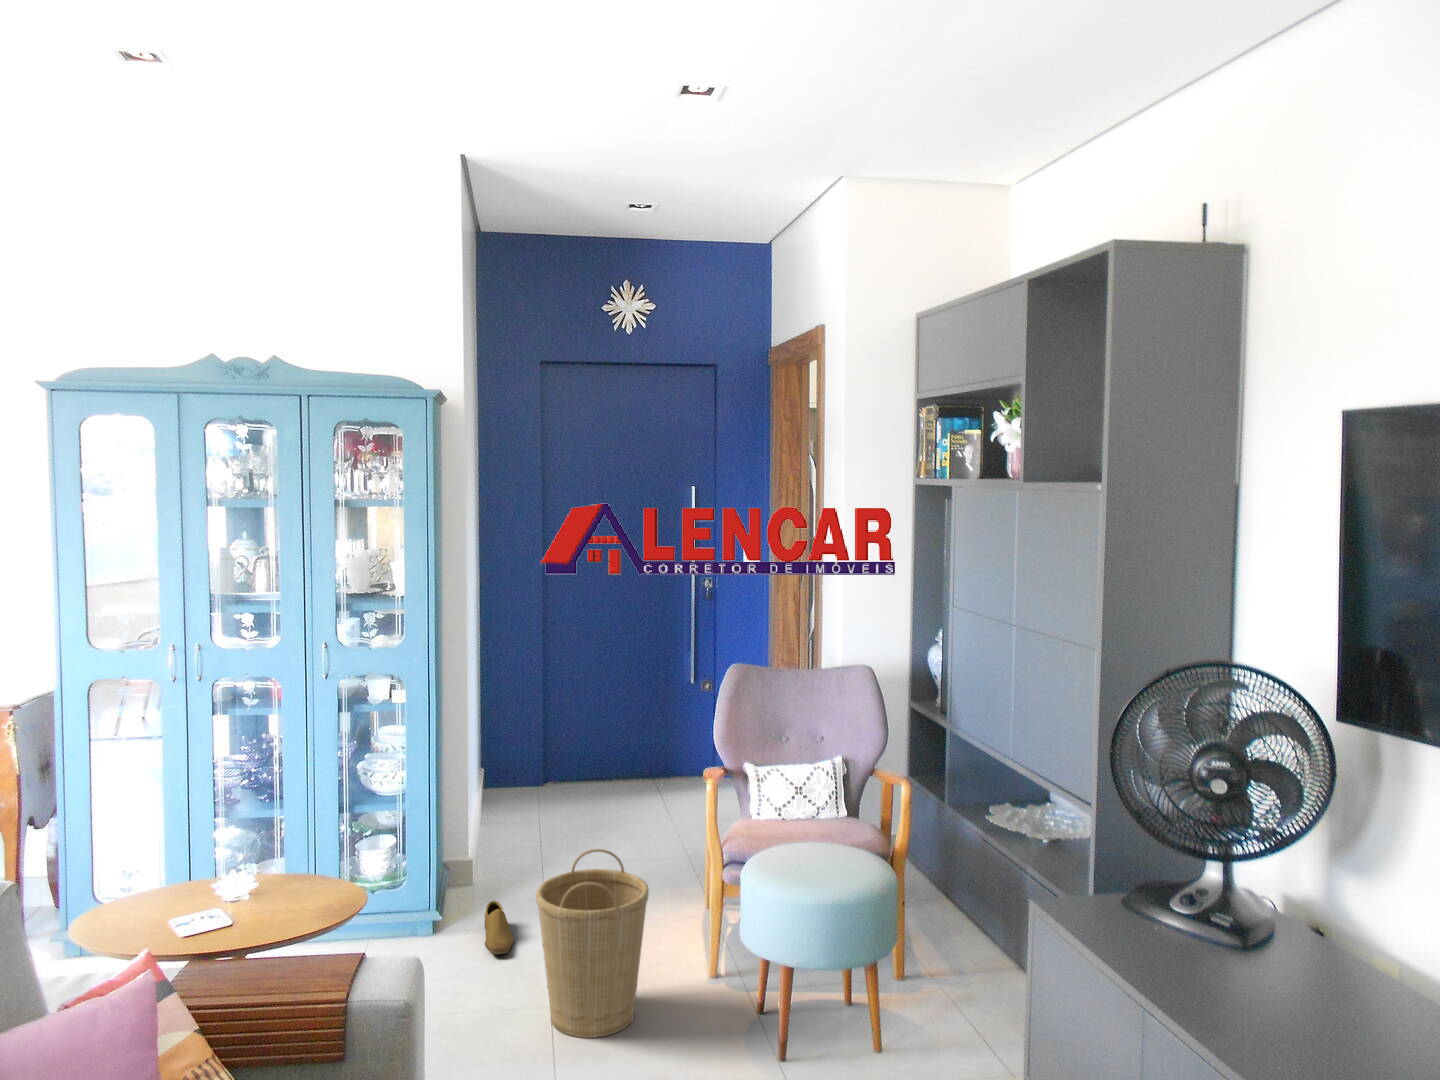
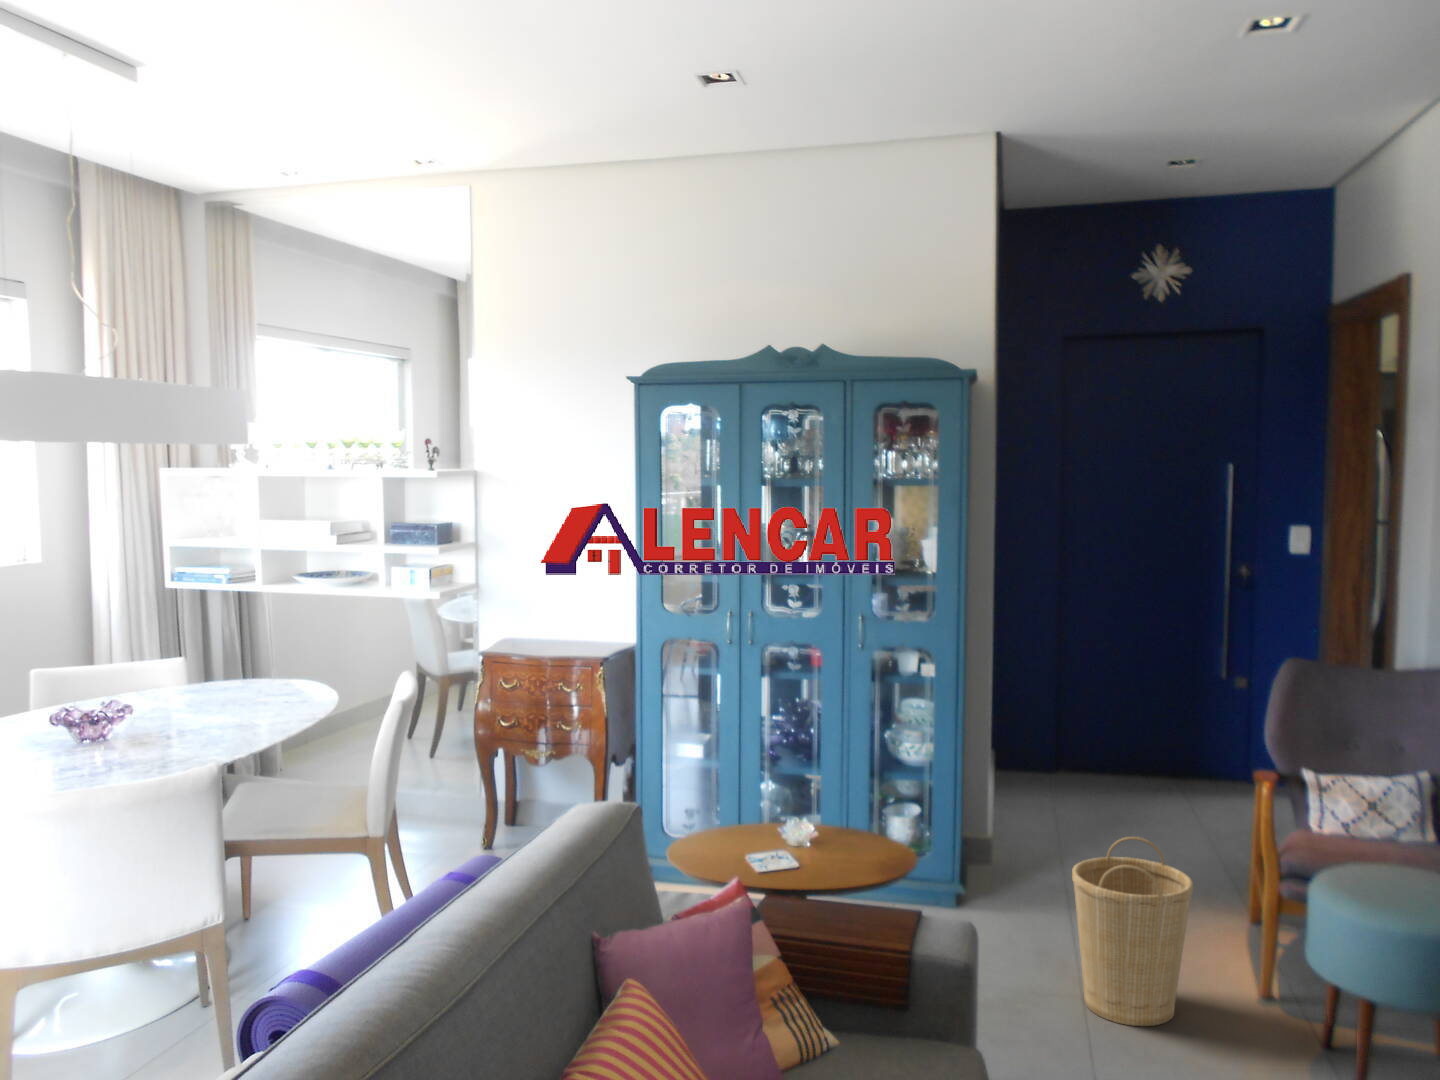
shoe: present [485,901,514,954] -> none [1008,883,1039,935]

